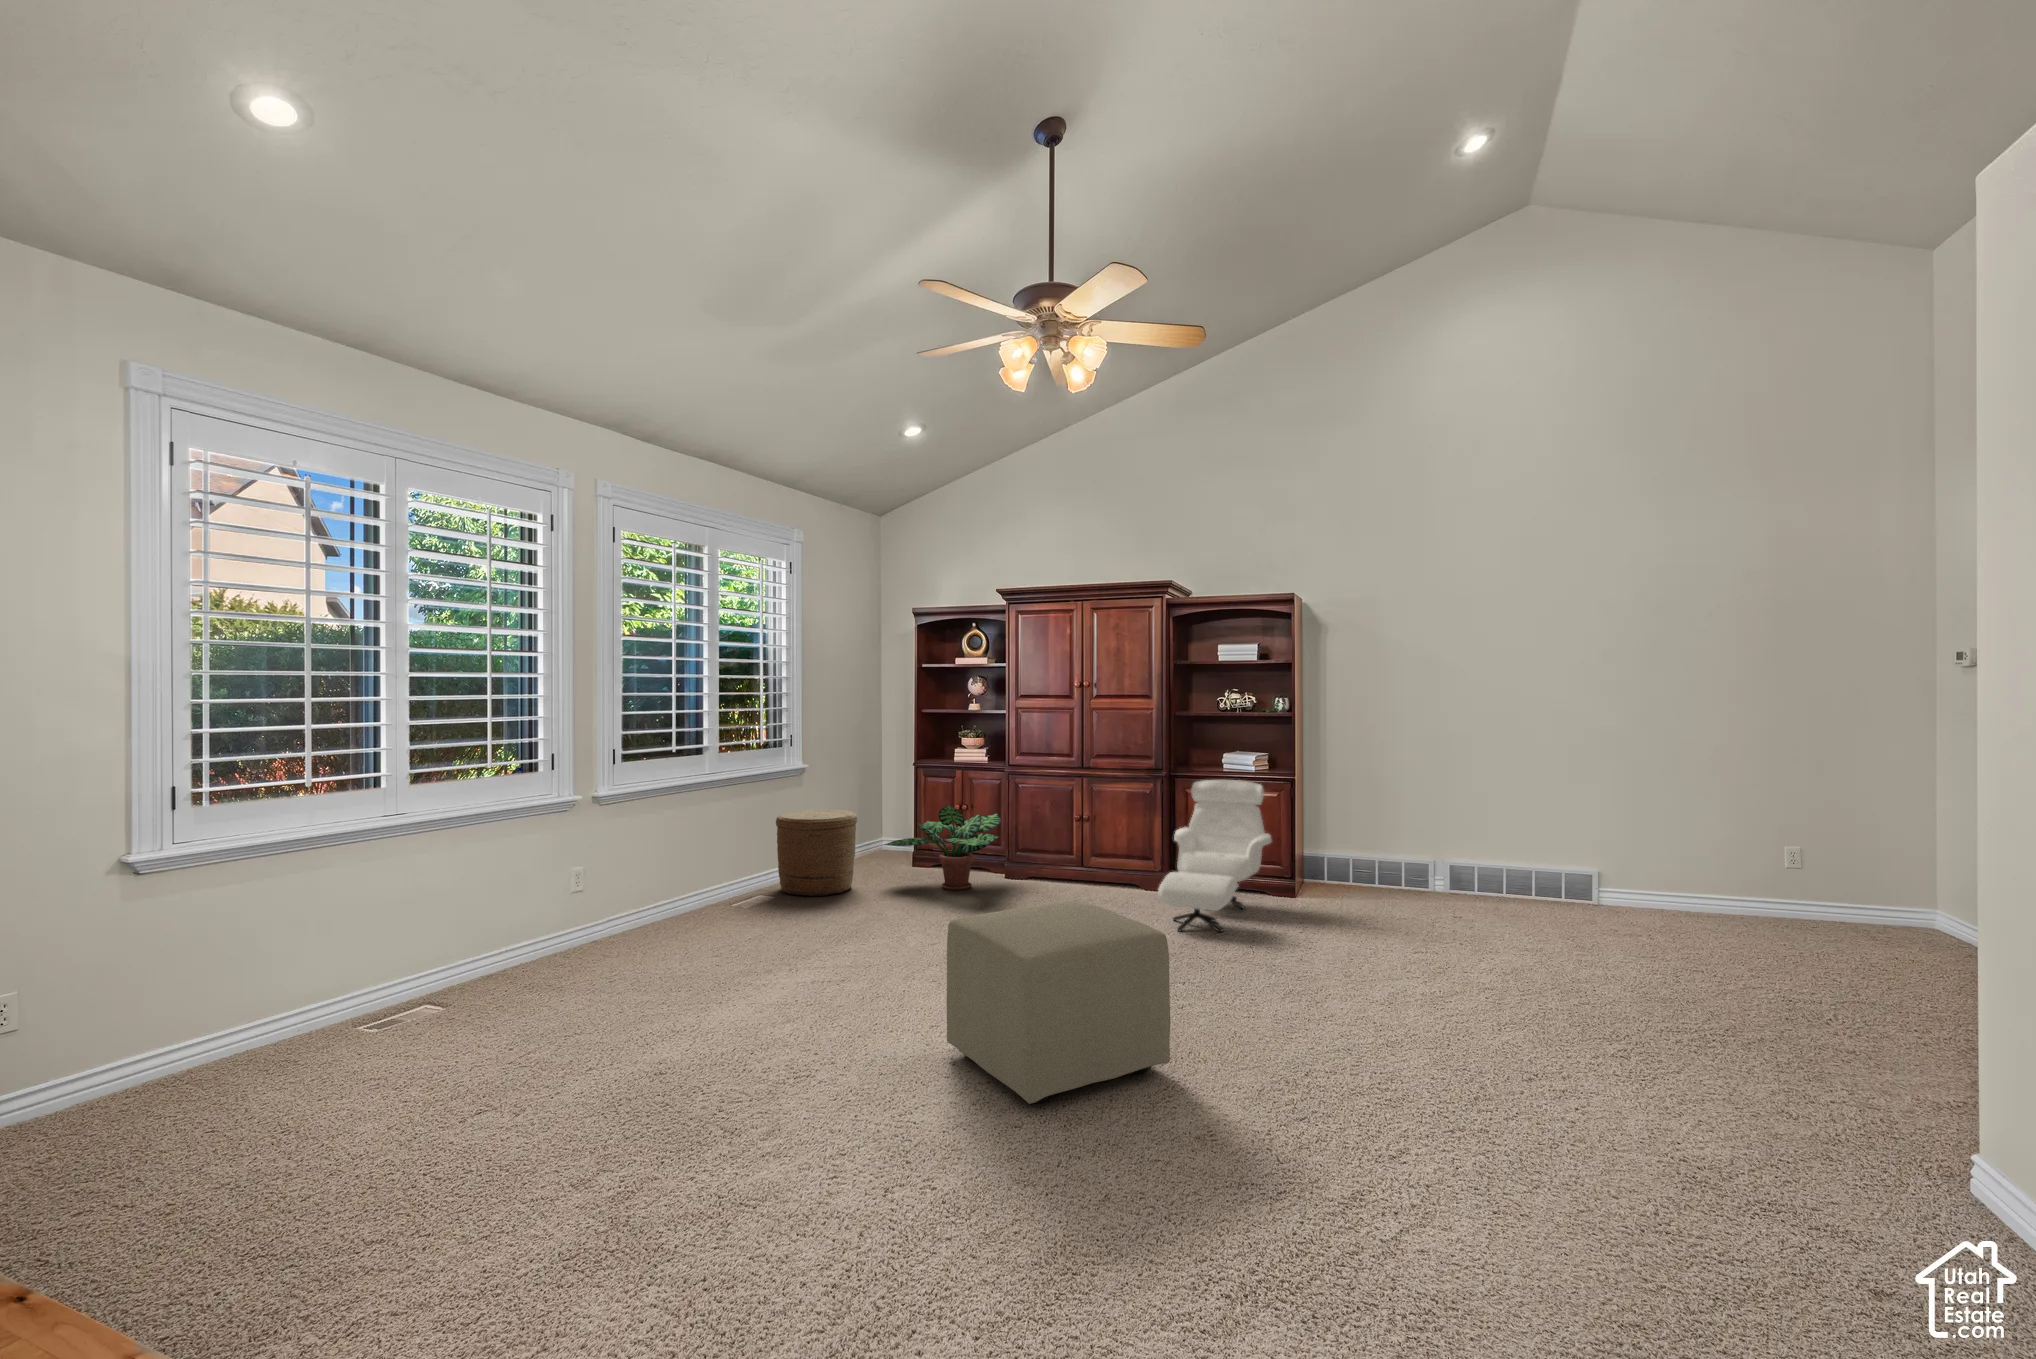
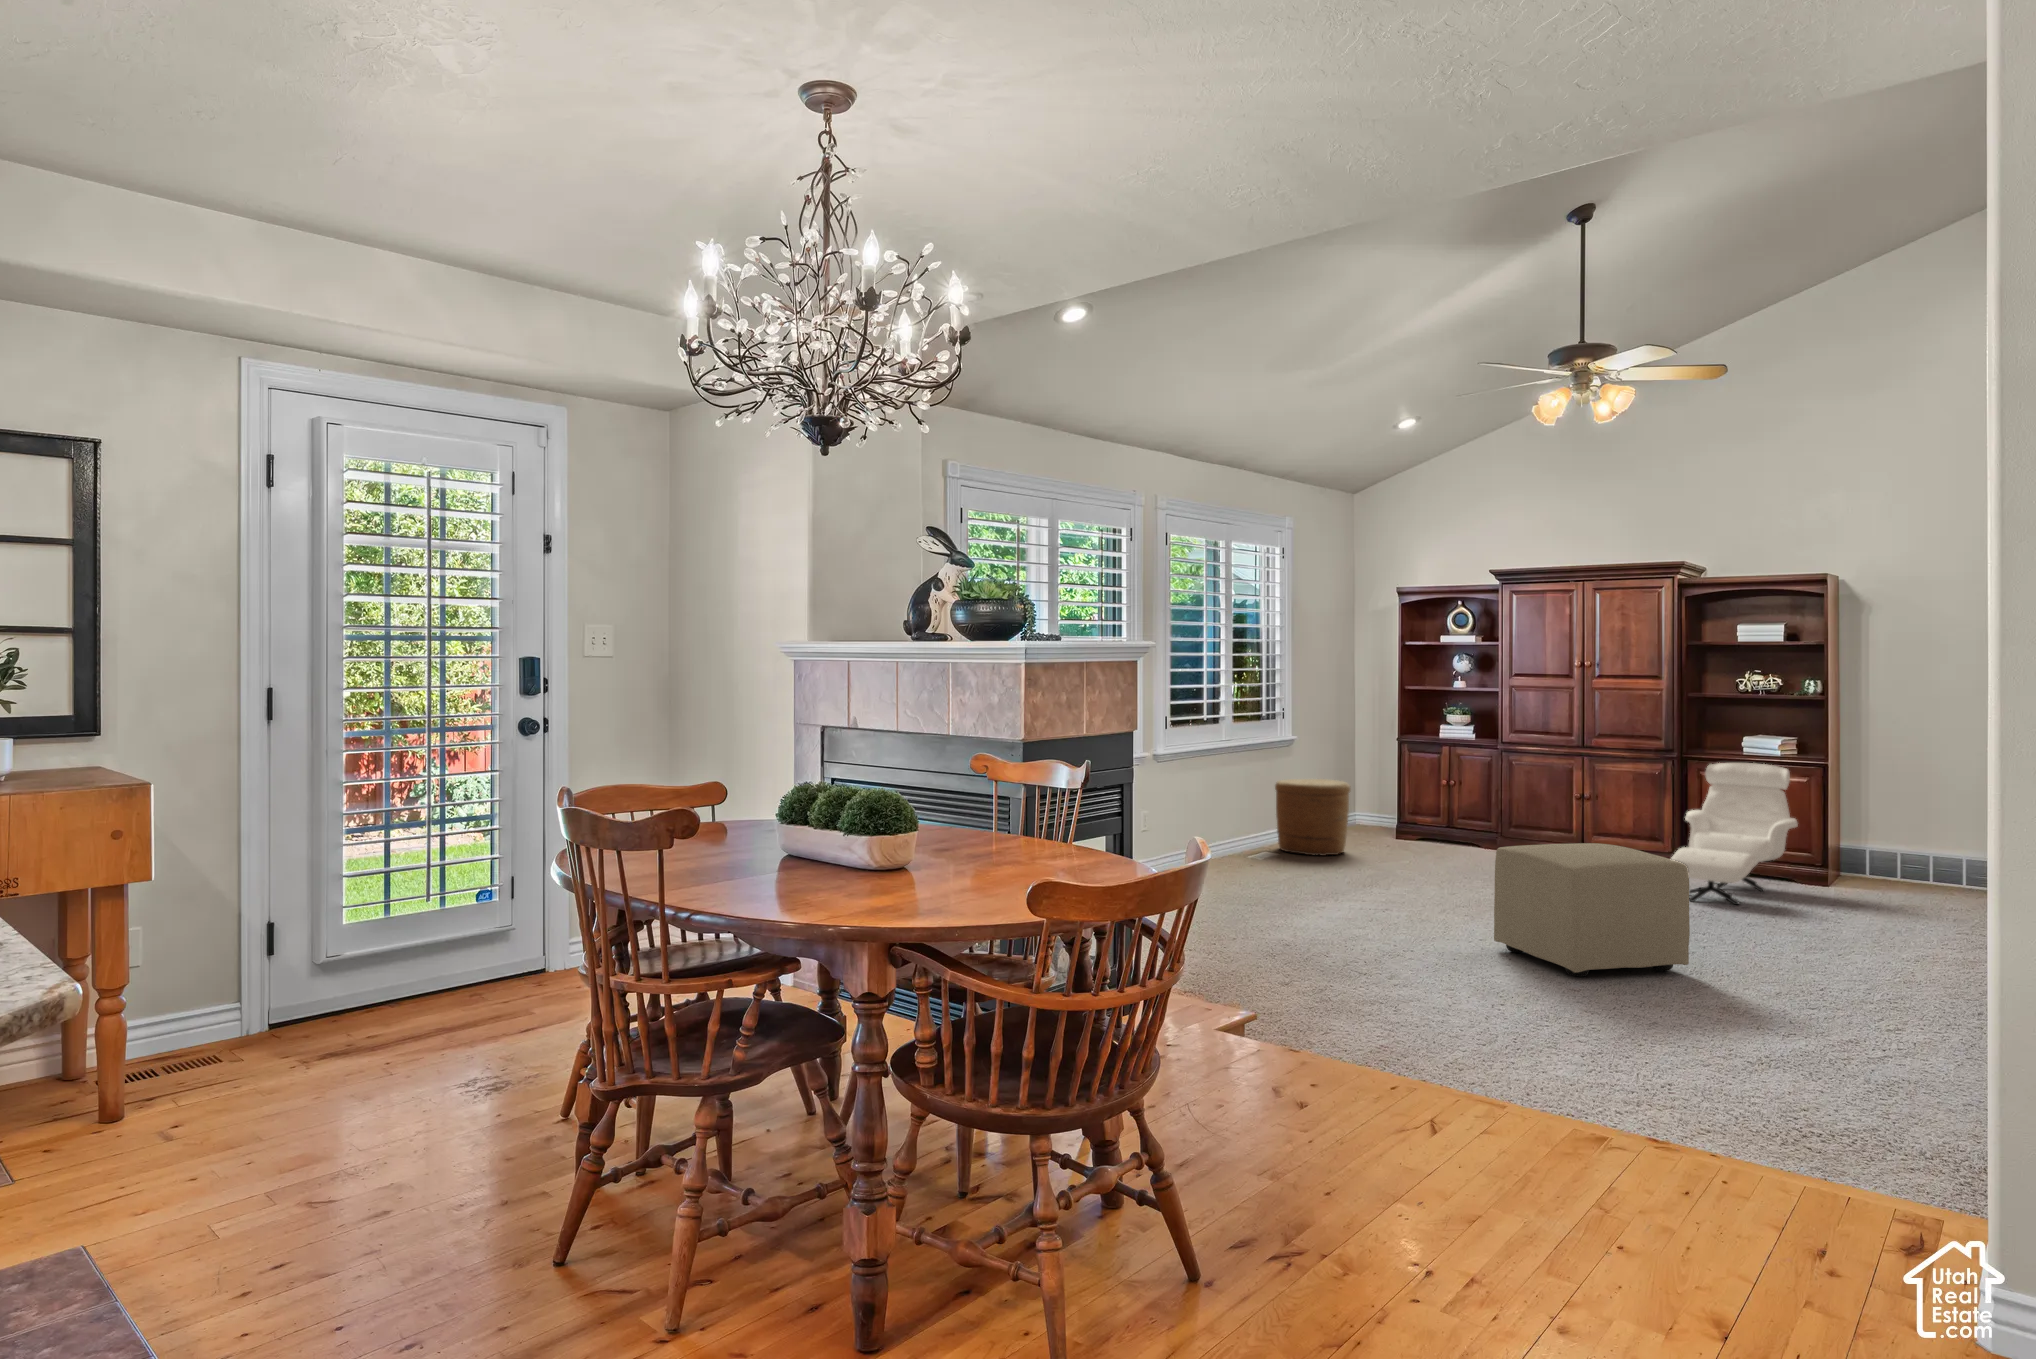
potted plant: present [884,804,1002,890] -> none [1374,777,1494,860]

